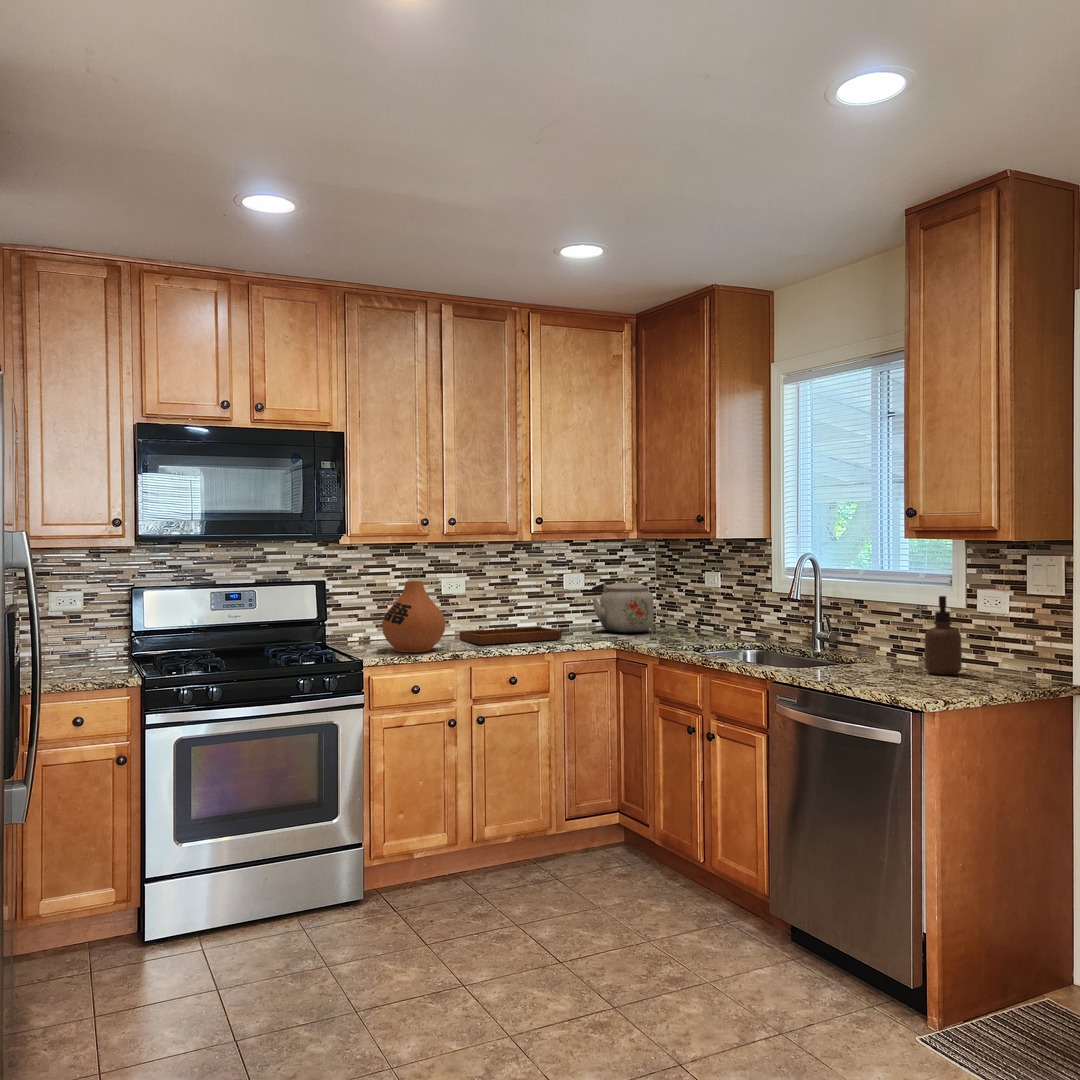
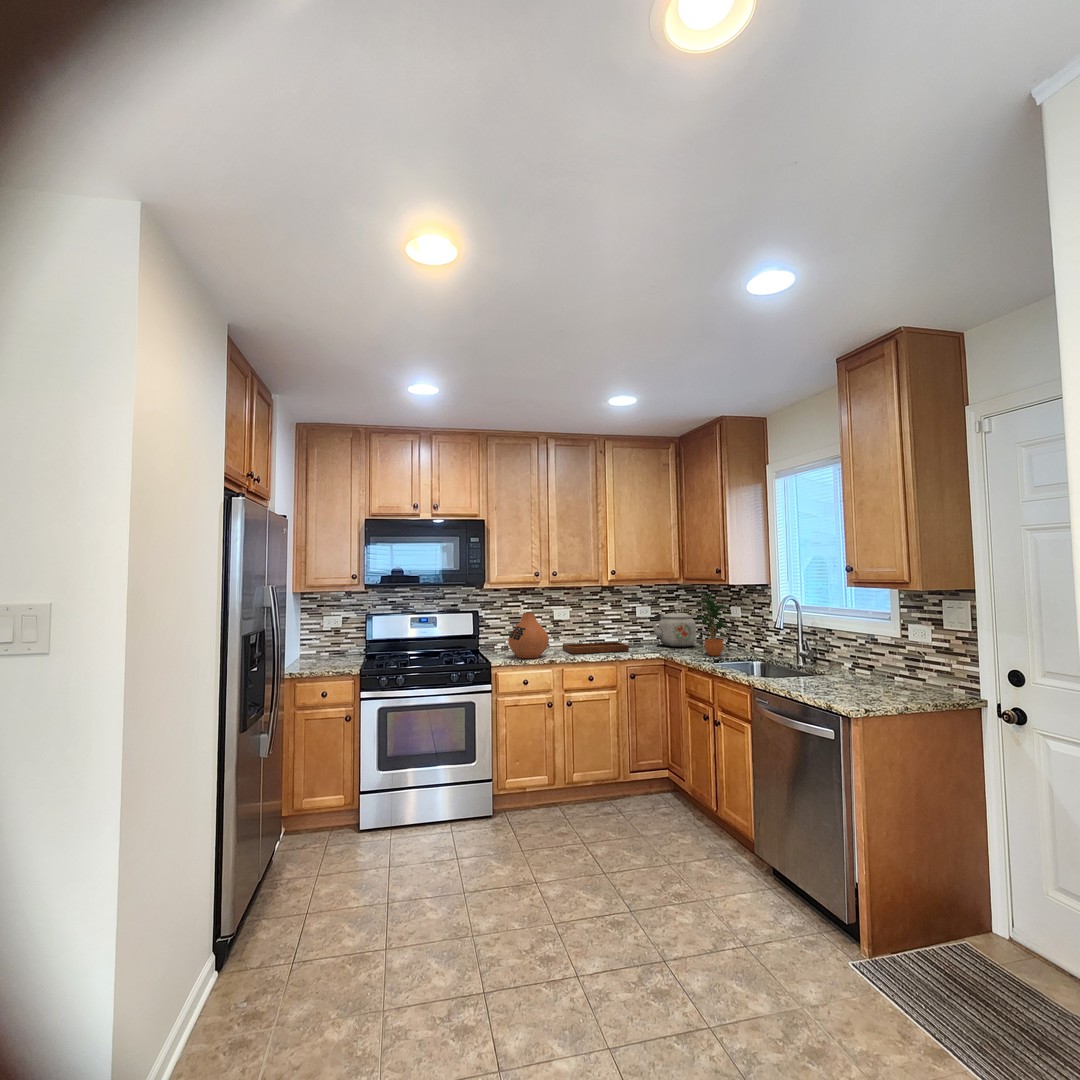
potted plant: none [662,551,714,643] -> present [698,593,731,656]
soap dispenser: present [925,596,962,675] -> none [867,629,896,687]

